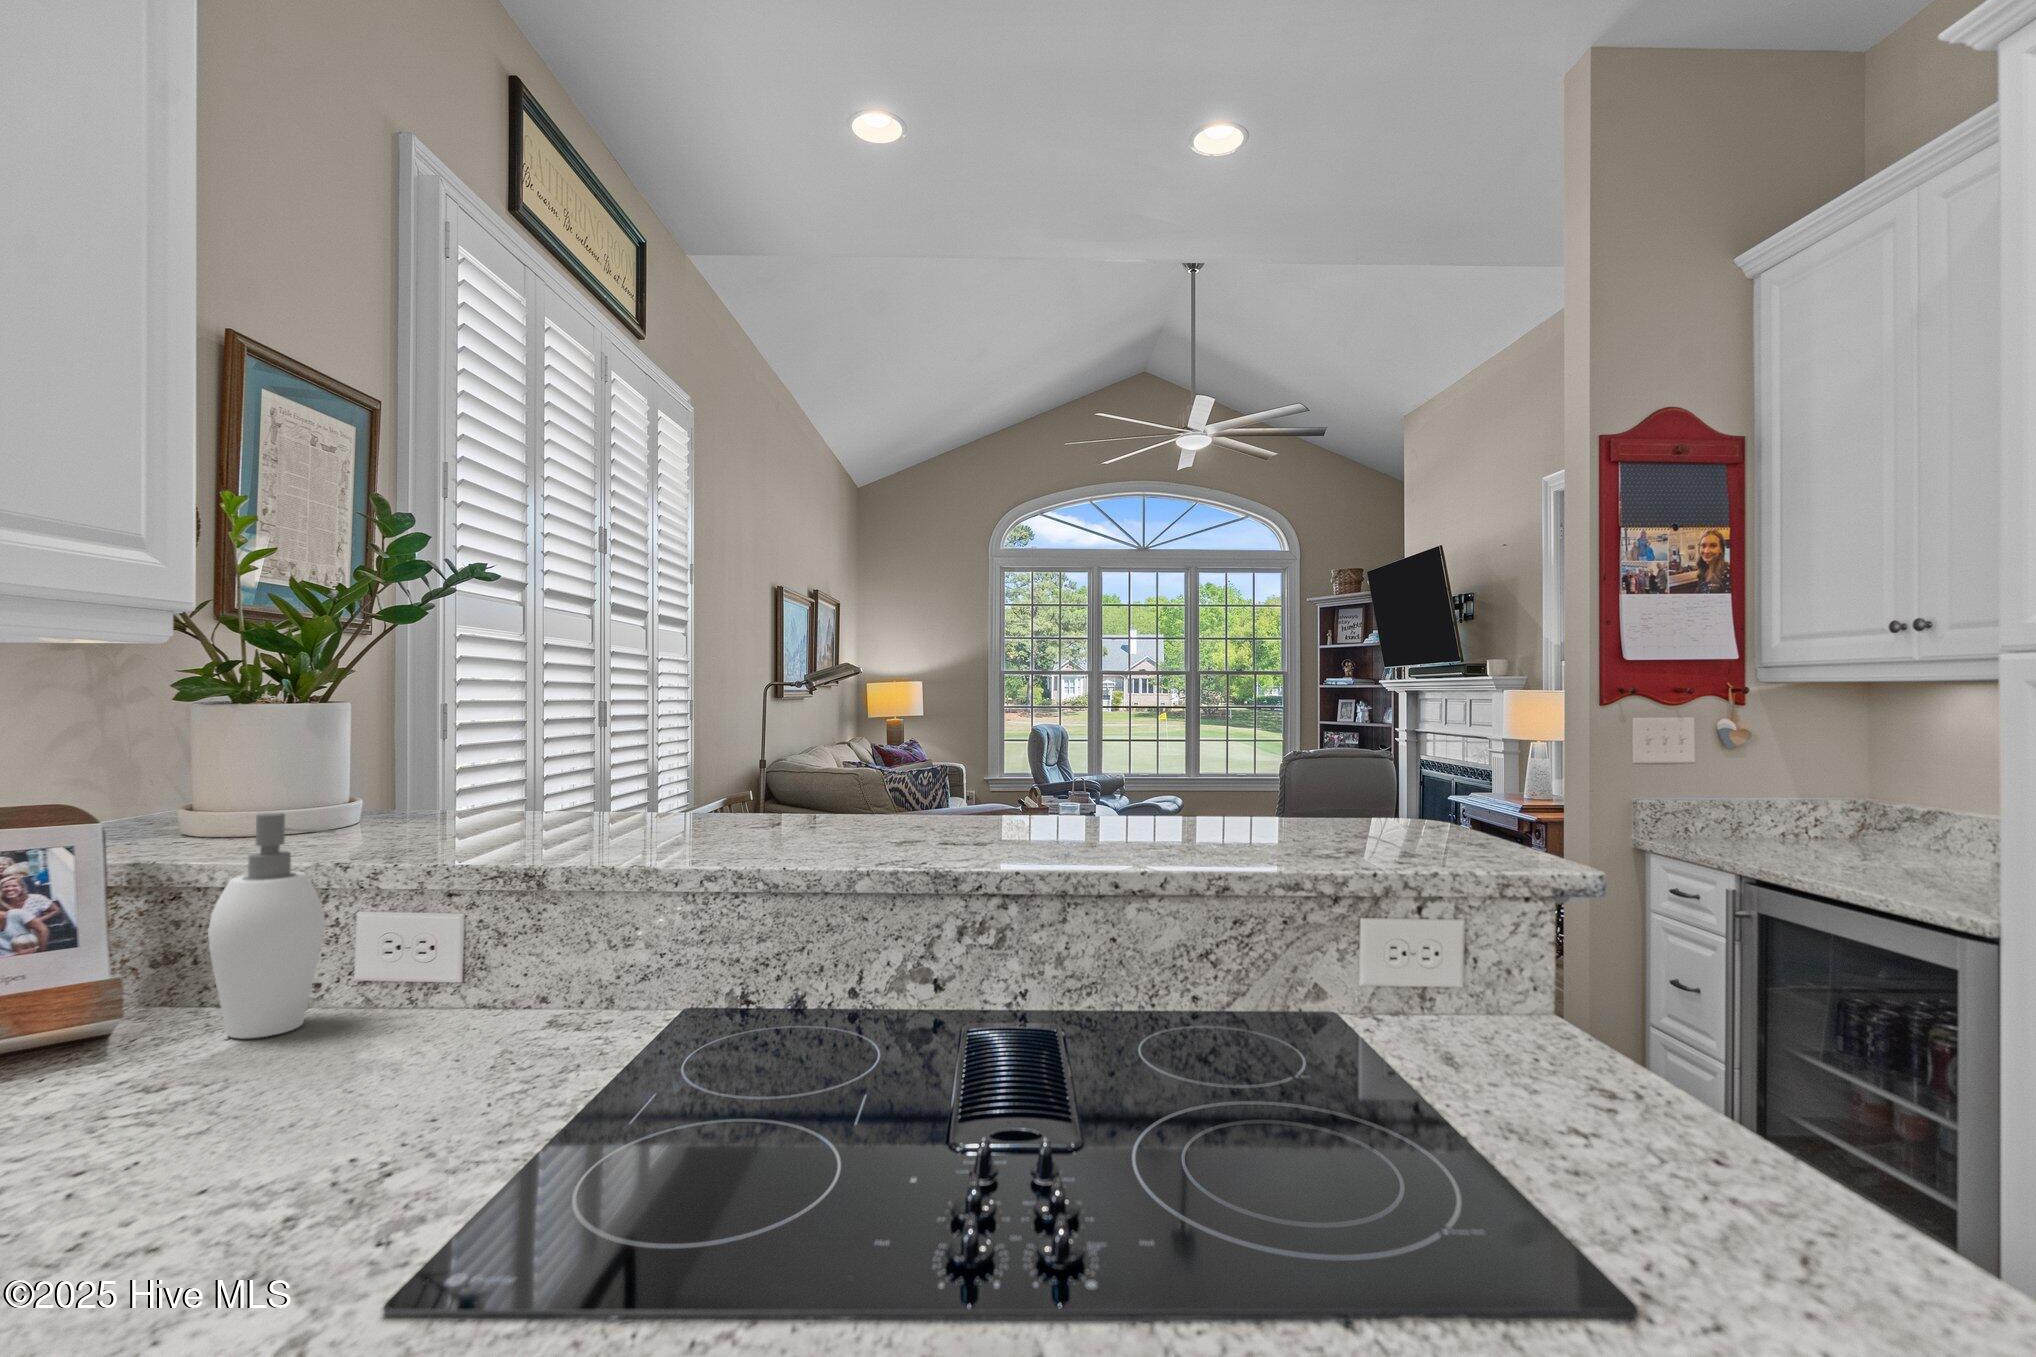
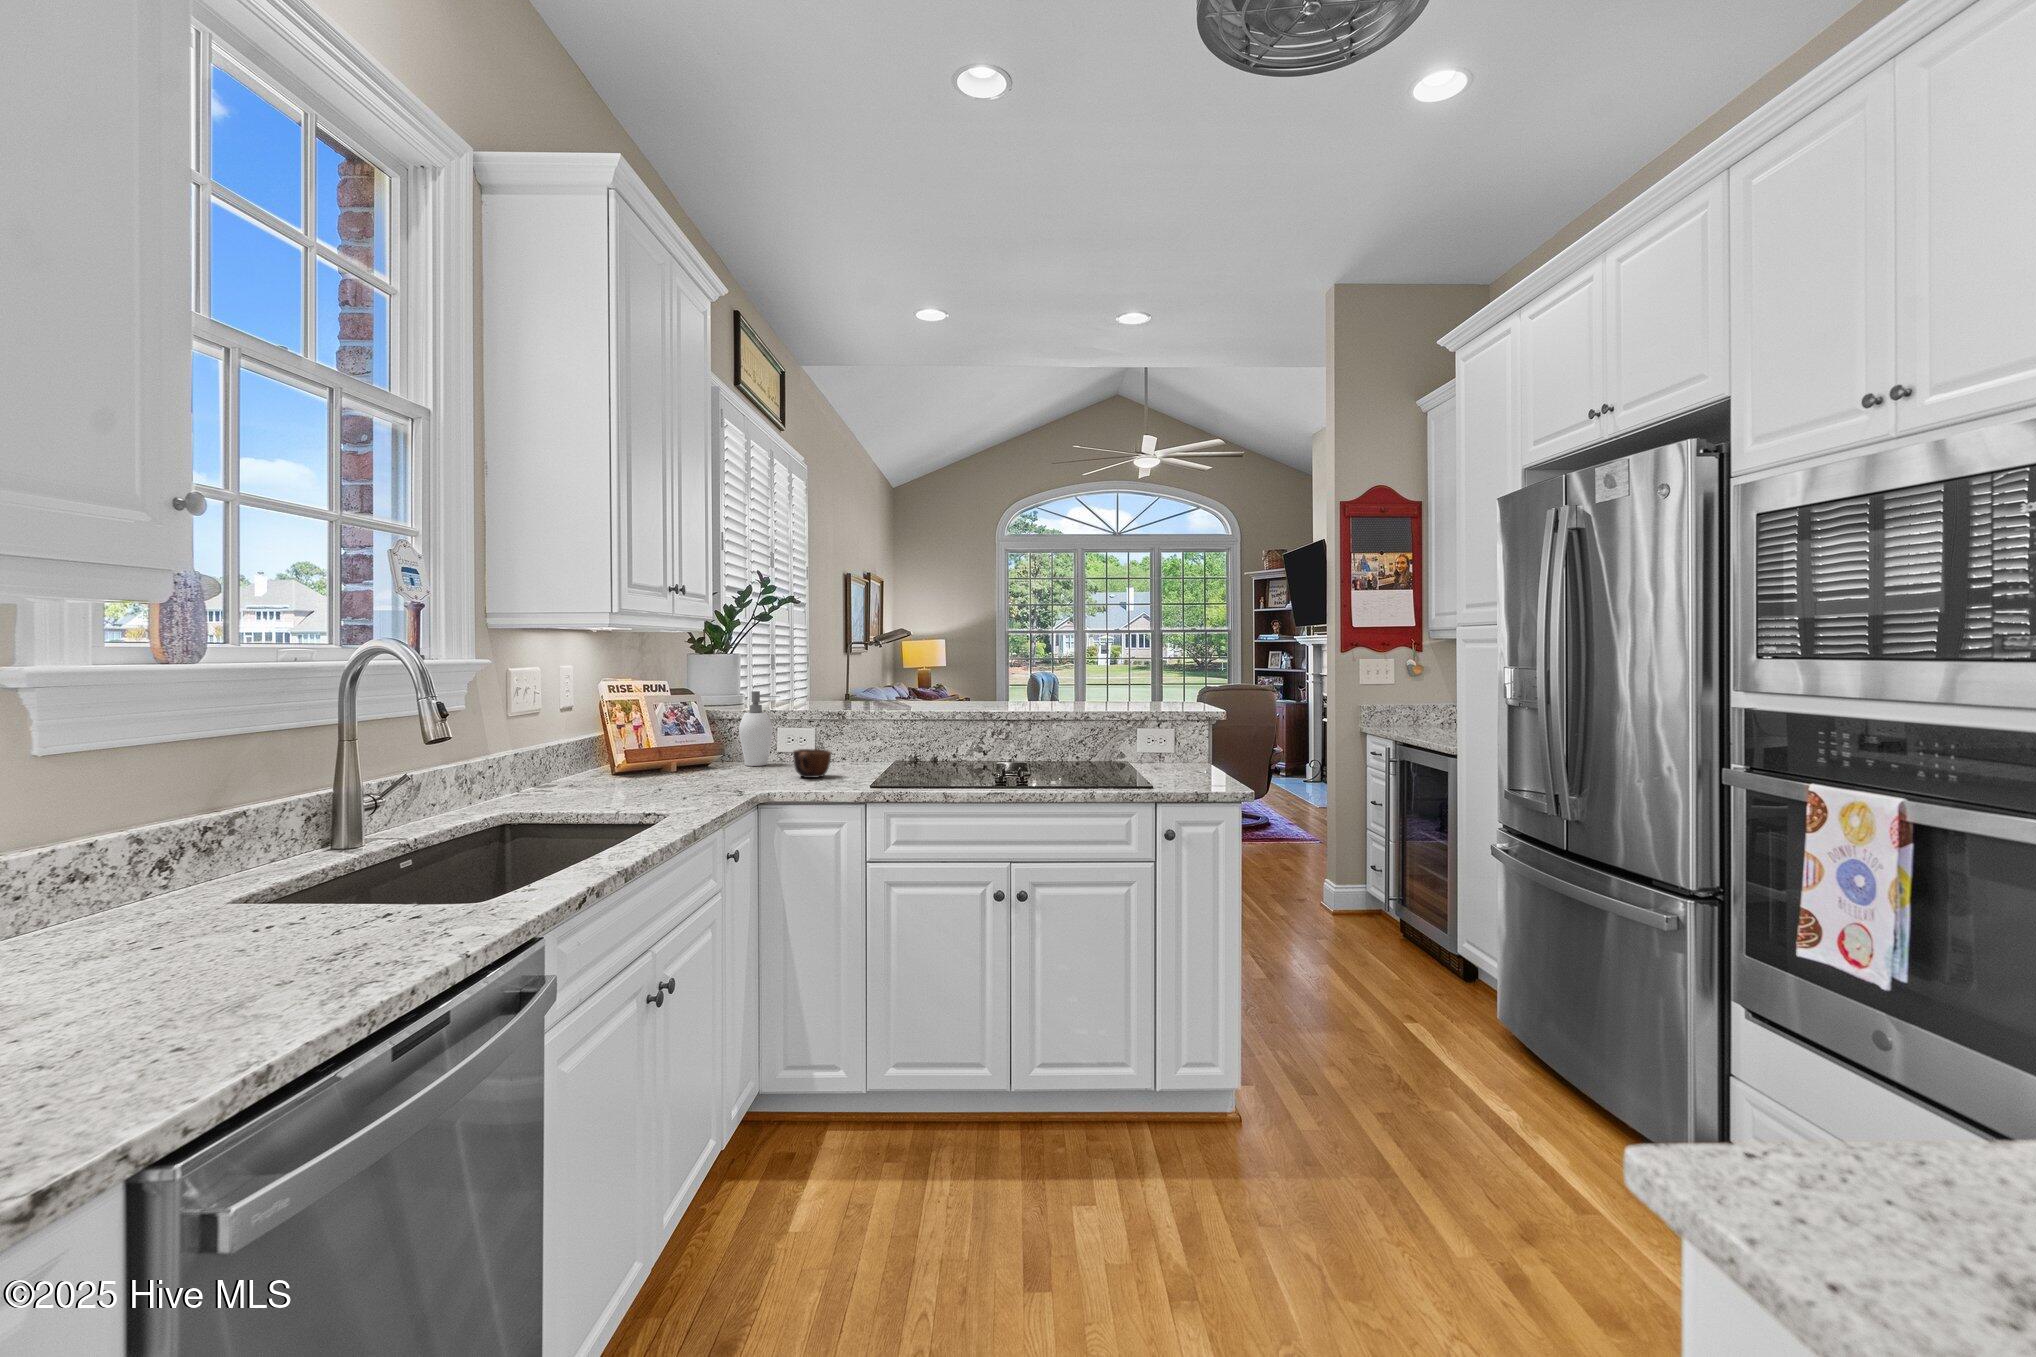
mug: none [215,1030,394,1157] -> present [793,749,831,778]

